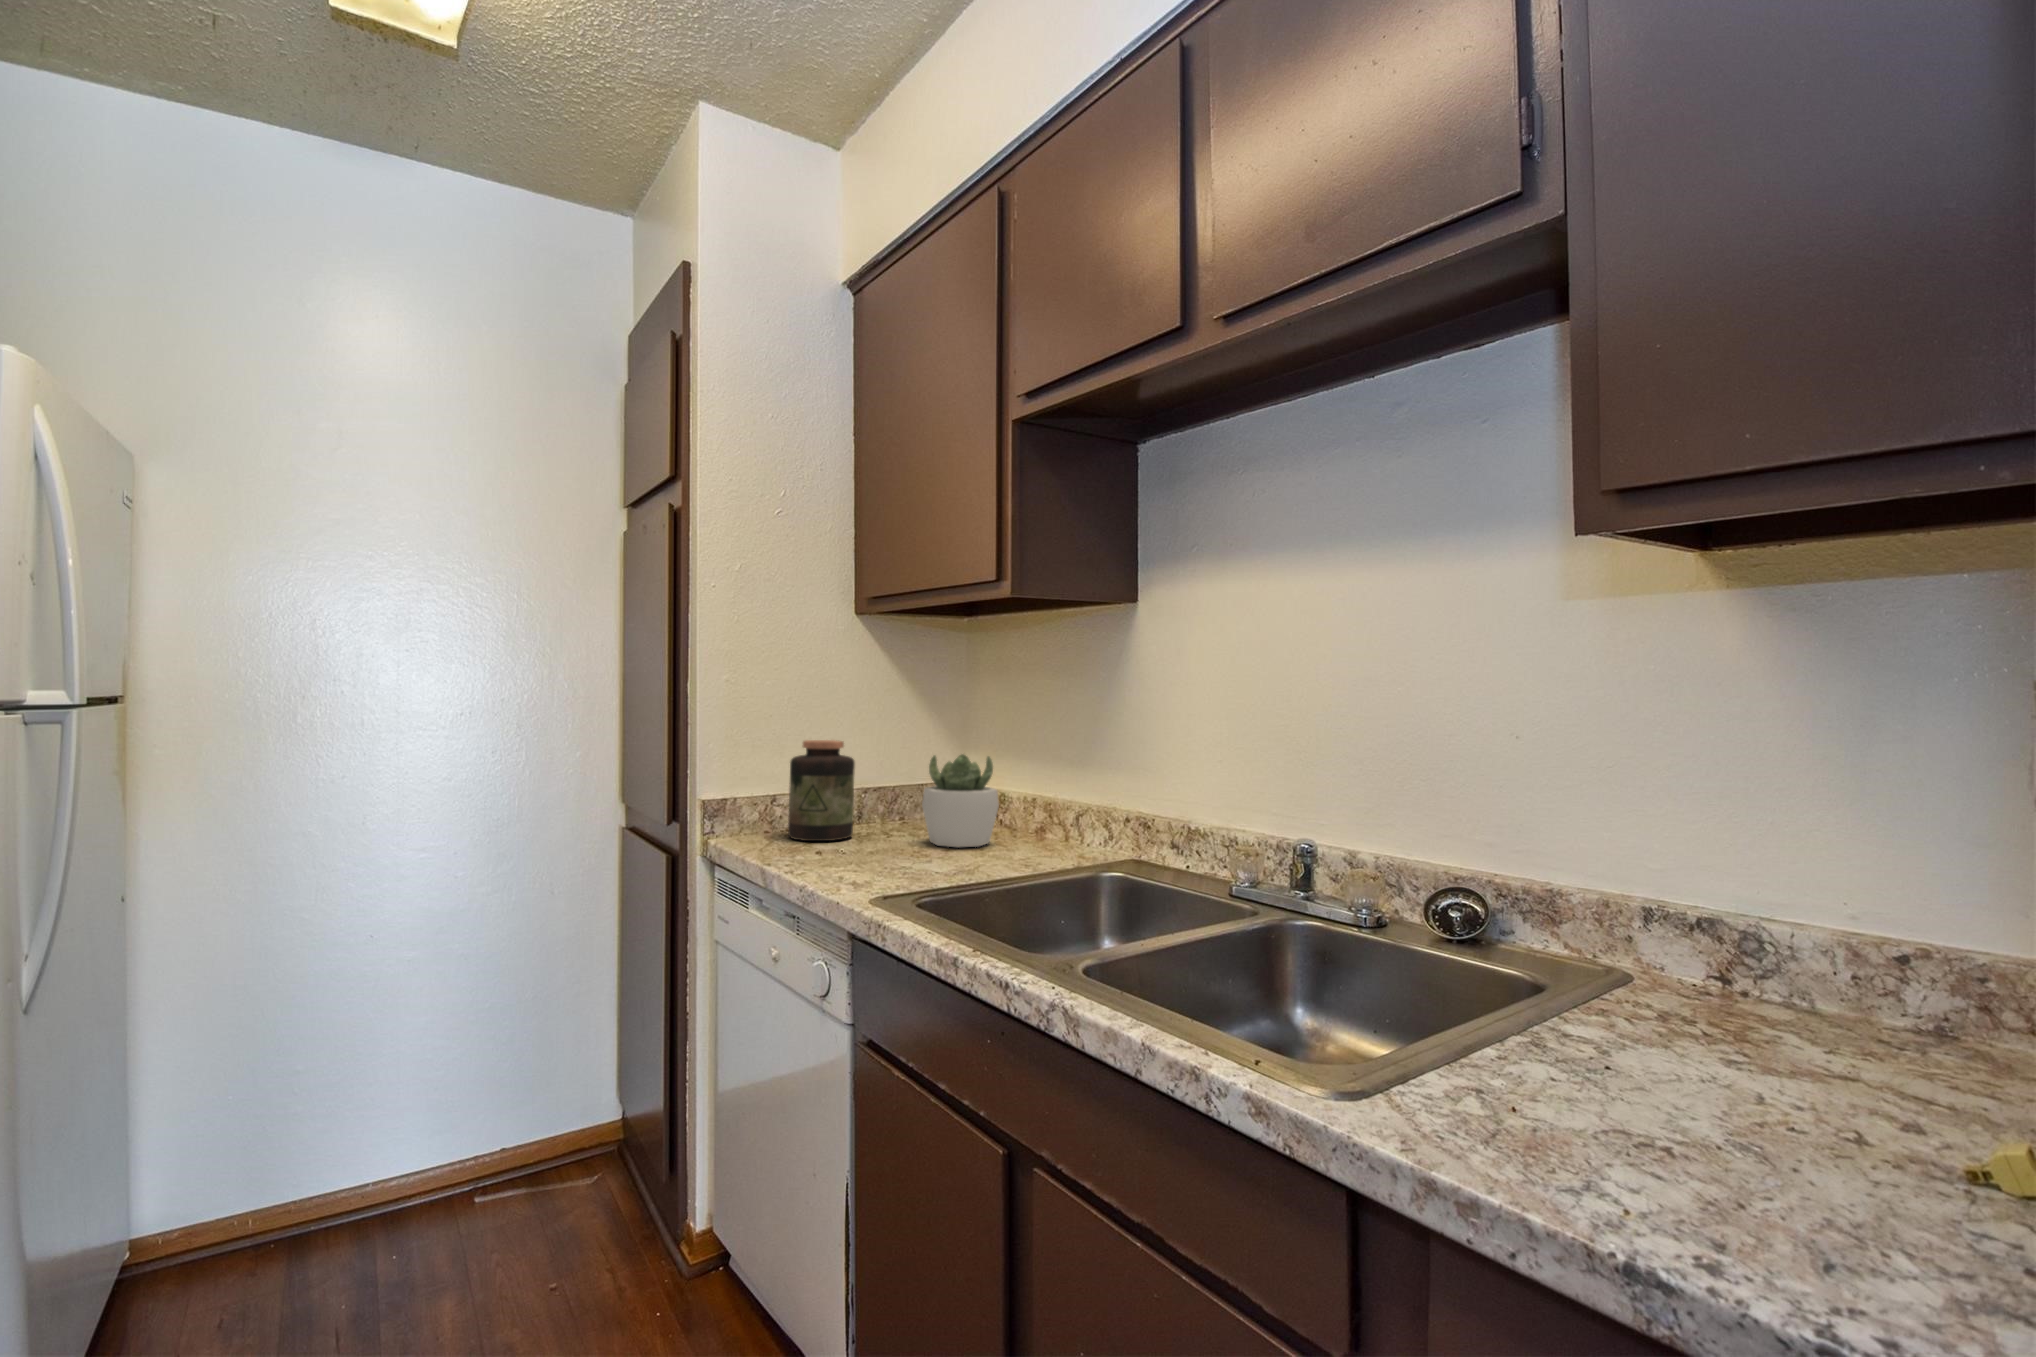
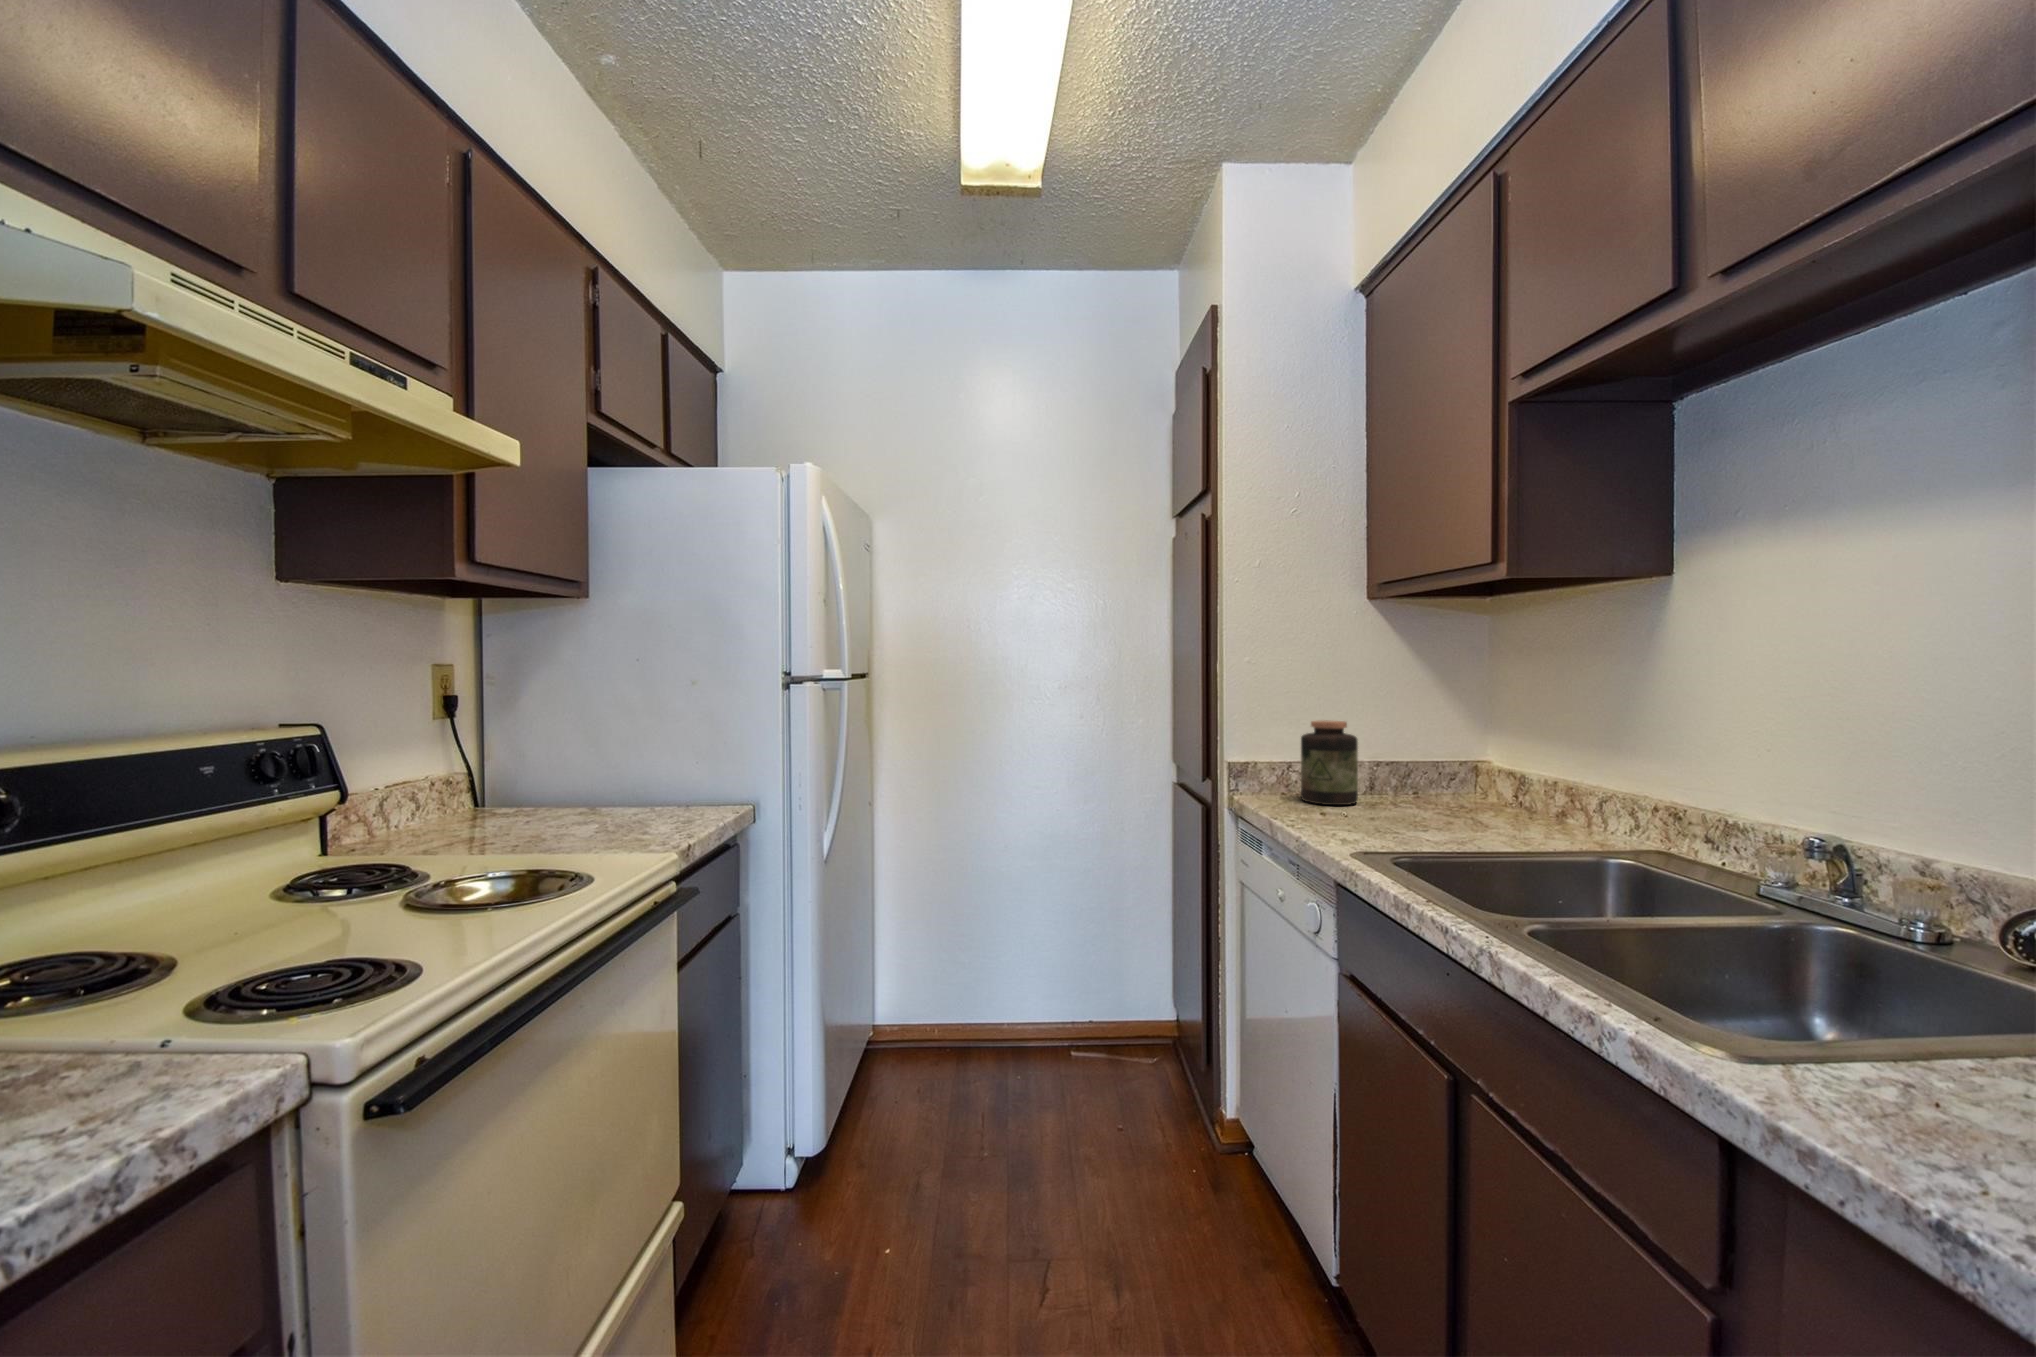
succulent plant: present [922,754,999,848] -> none [1421,736,1503,822]

